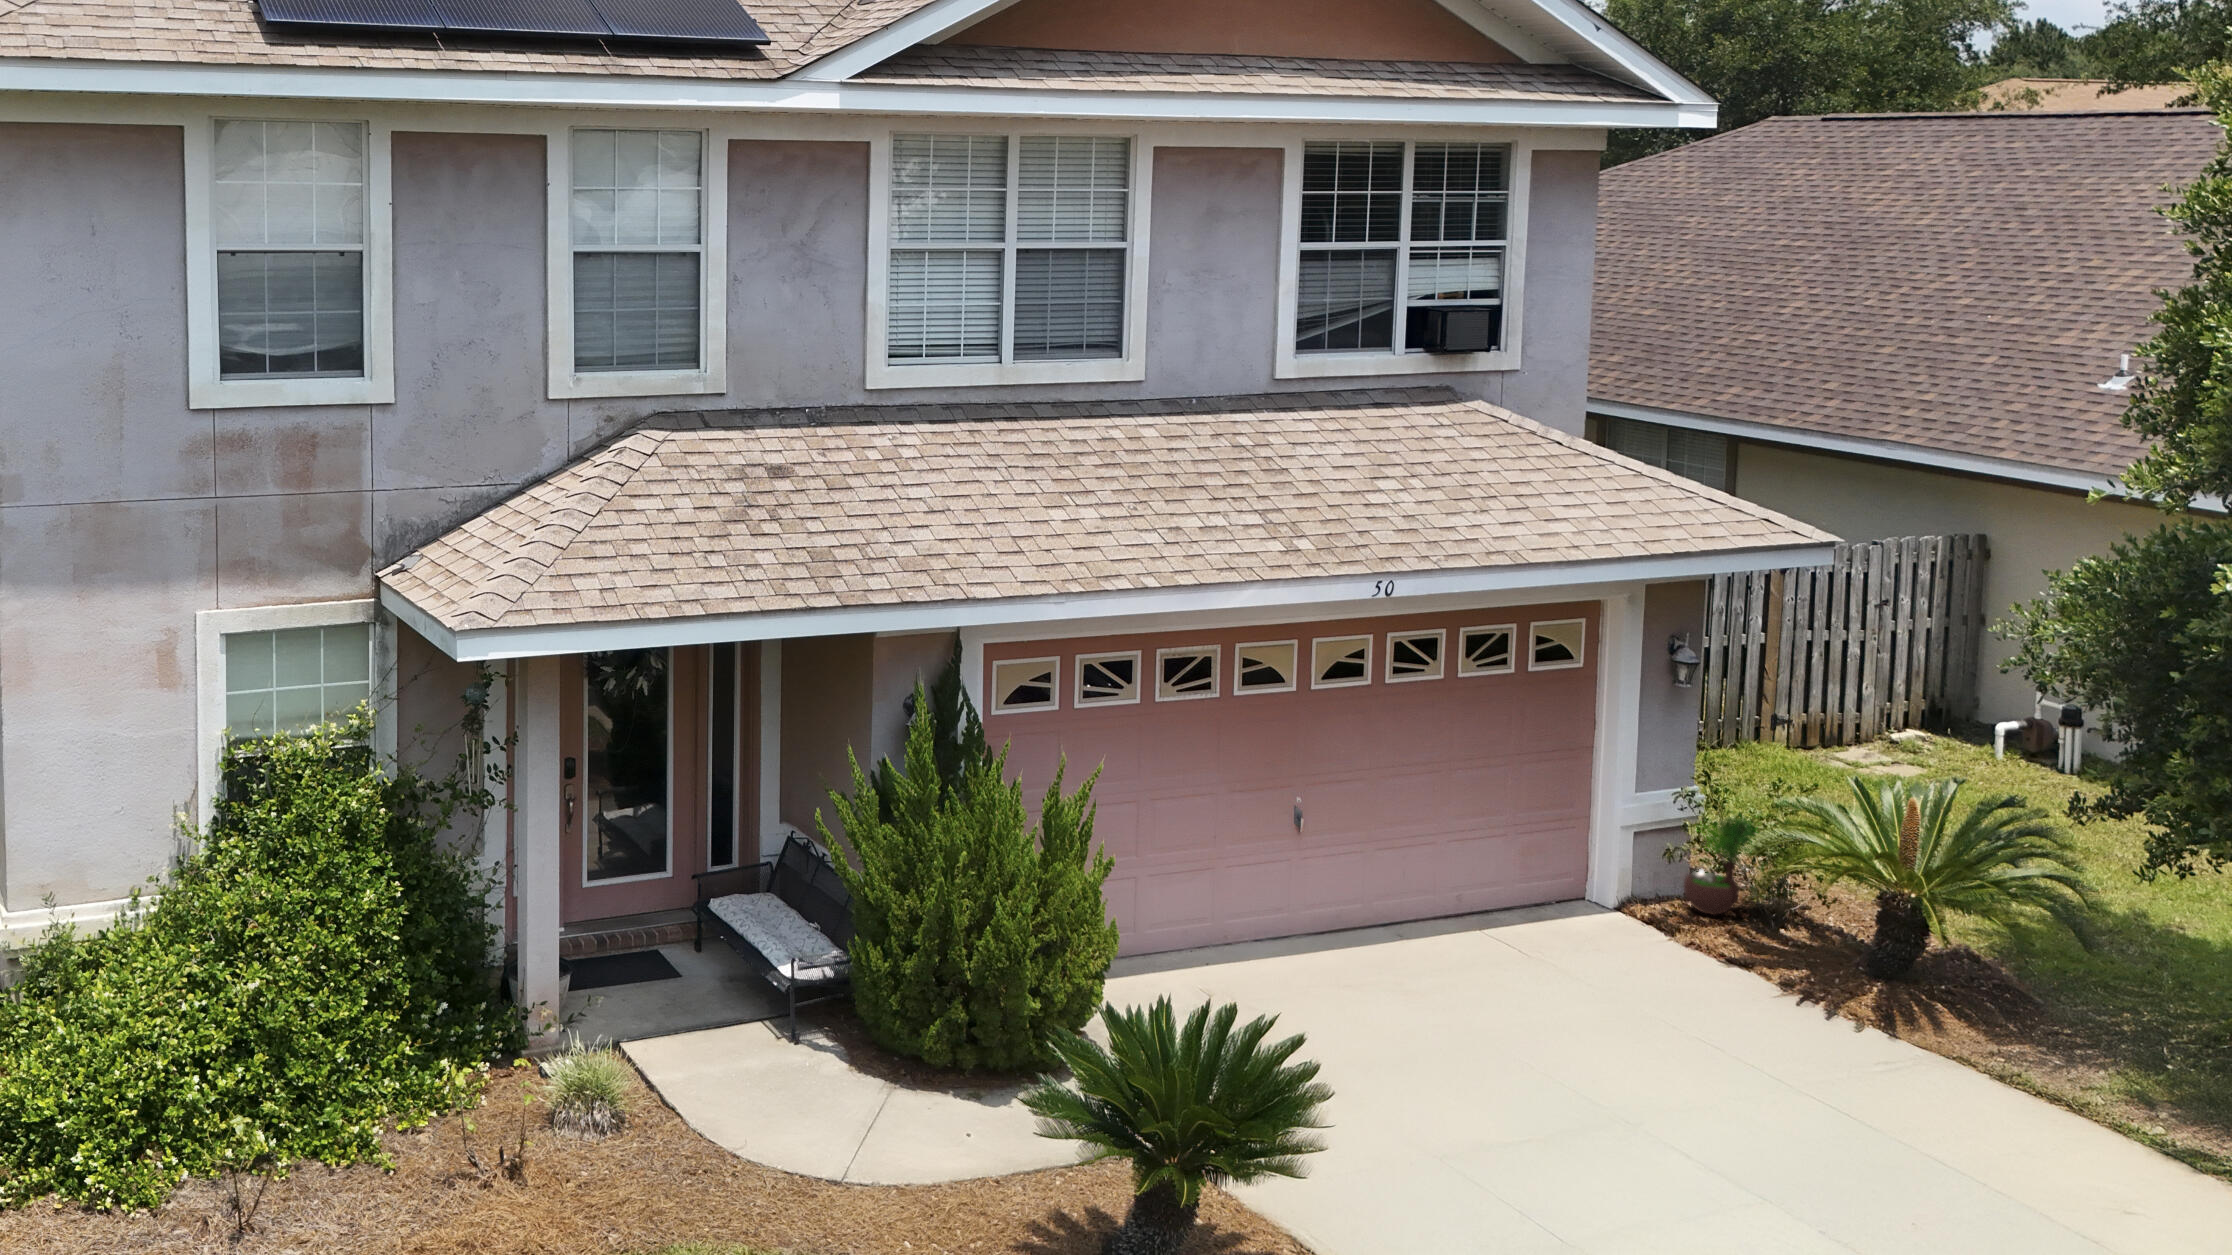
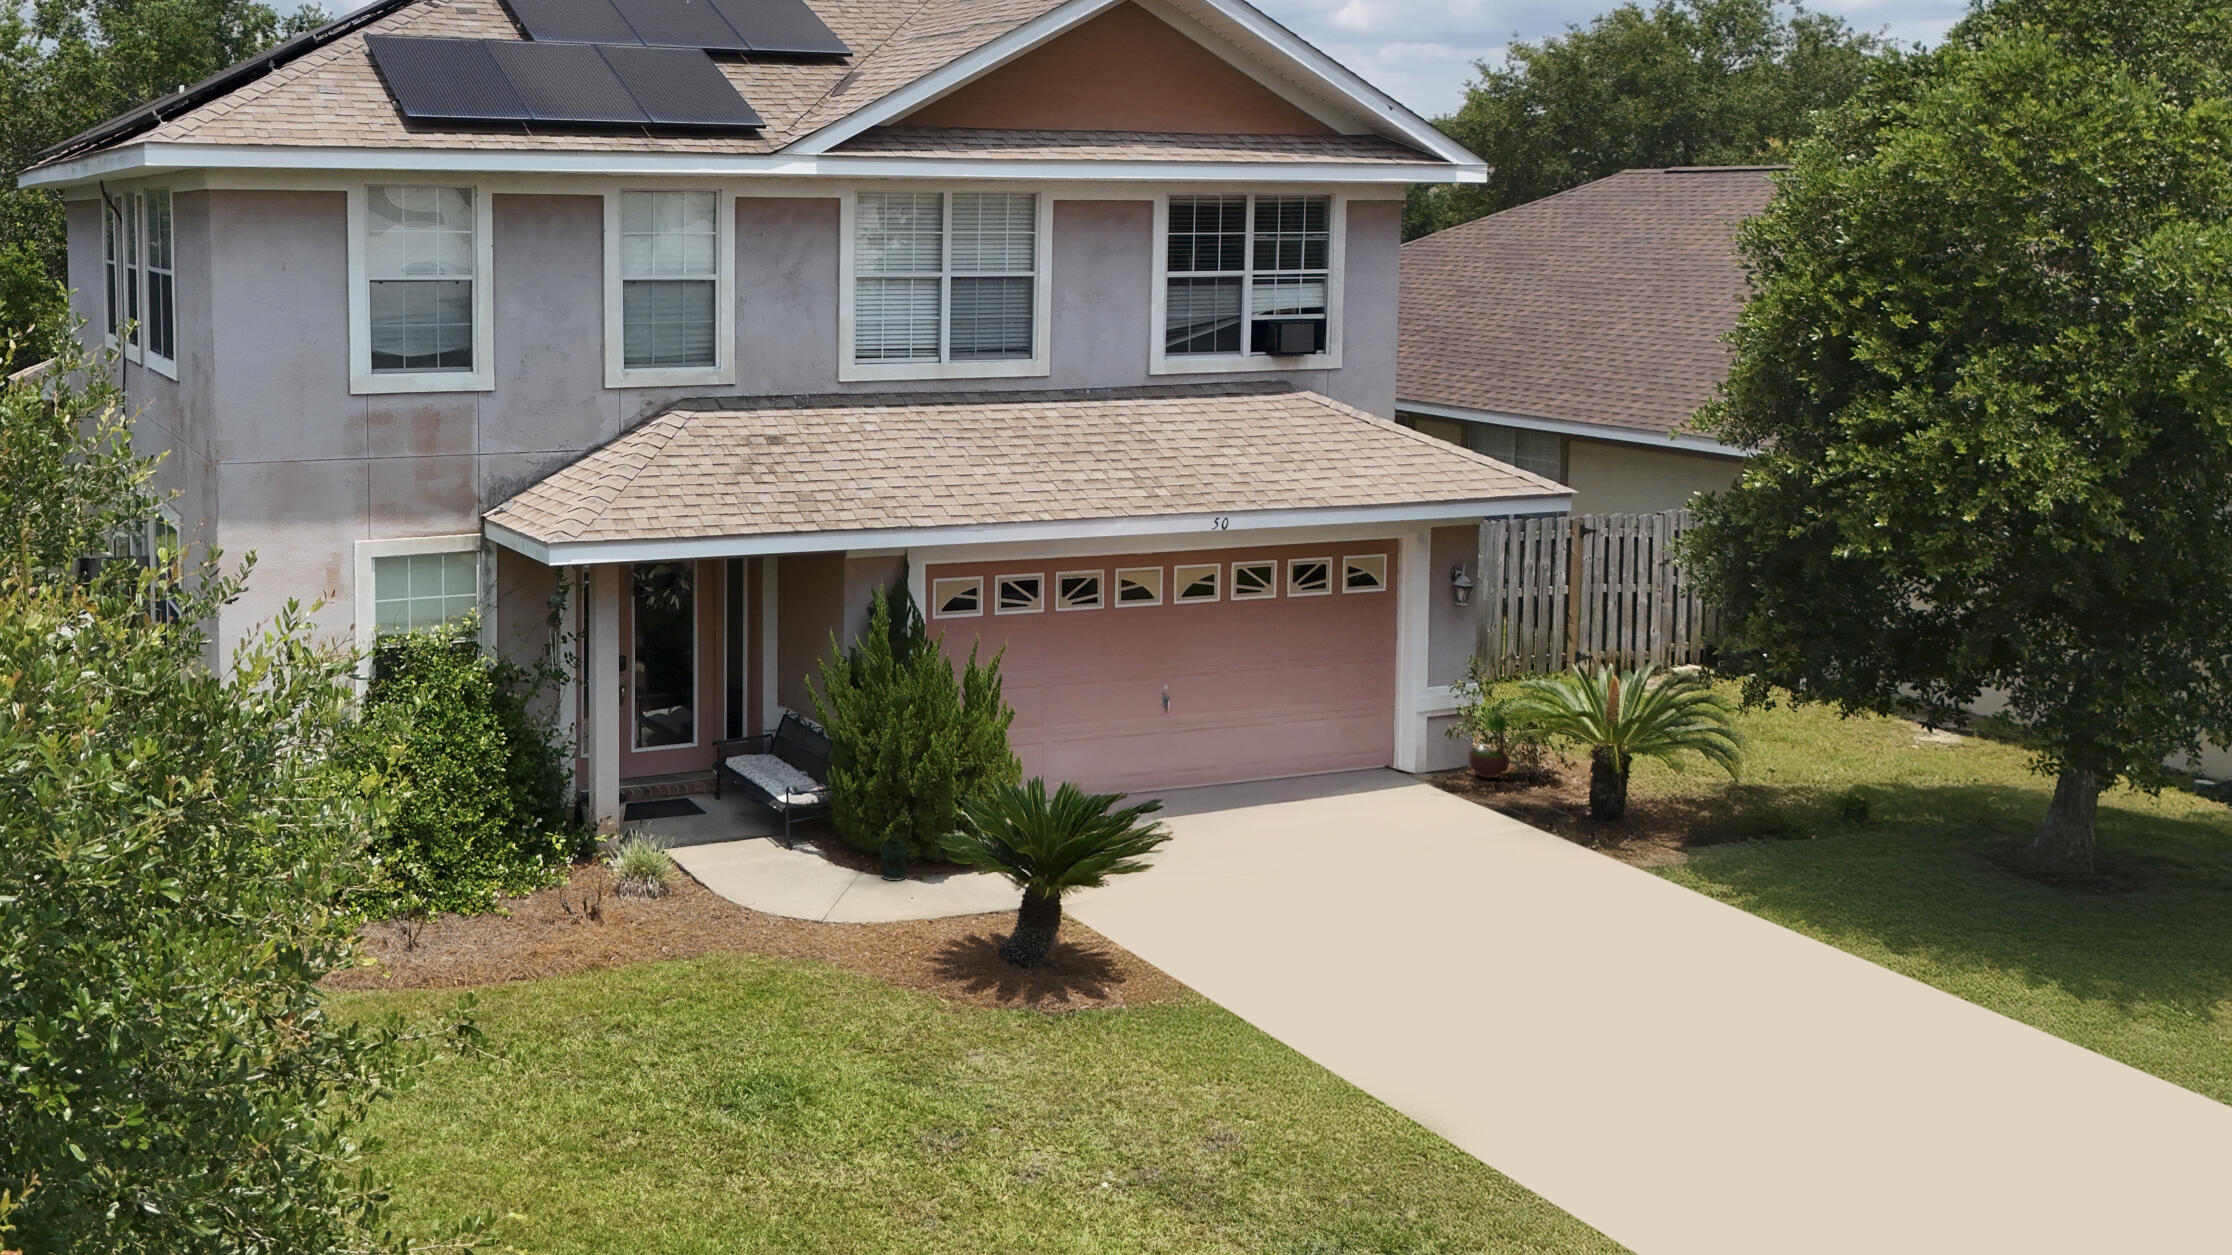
watering can: none [923,1026,961,1107] -> present [881,828,907,881]

